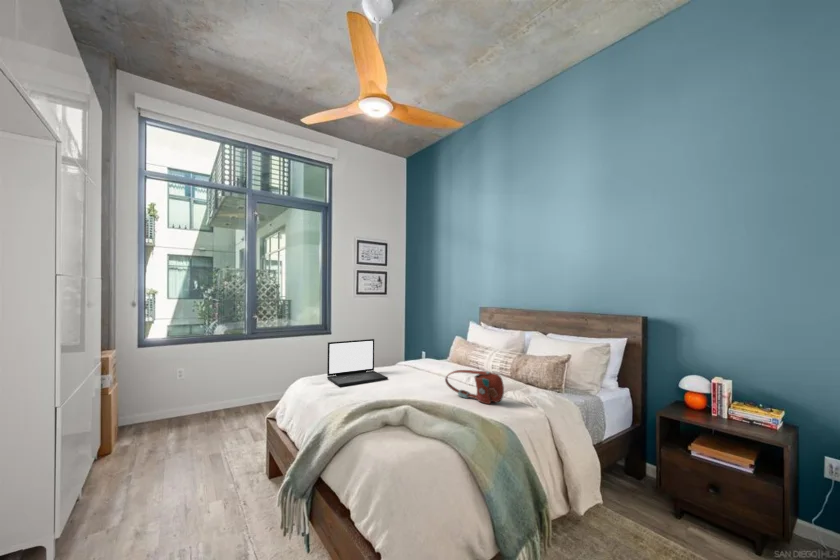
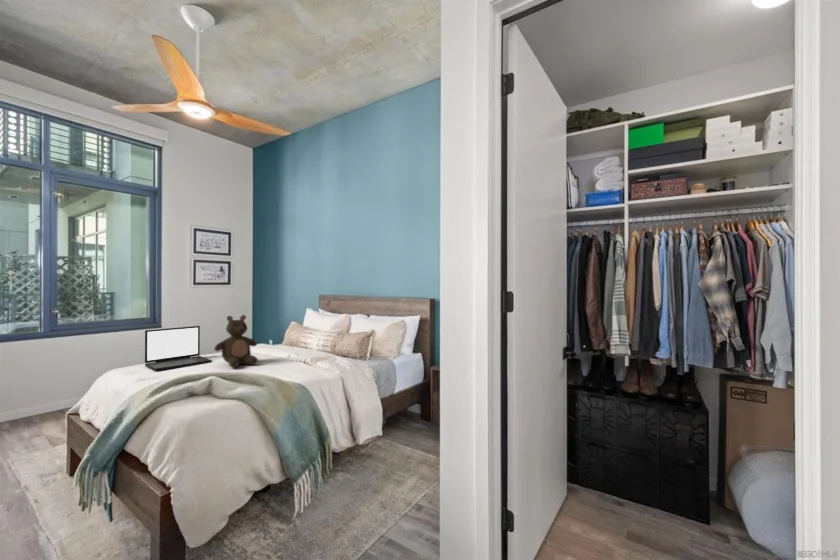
stuffed bear: none [393,330,438,390] -> present [215,315,258,368]
handbag: present [445,370,504,404] -> none [262,346,311,373]

